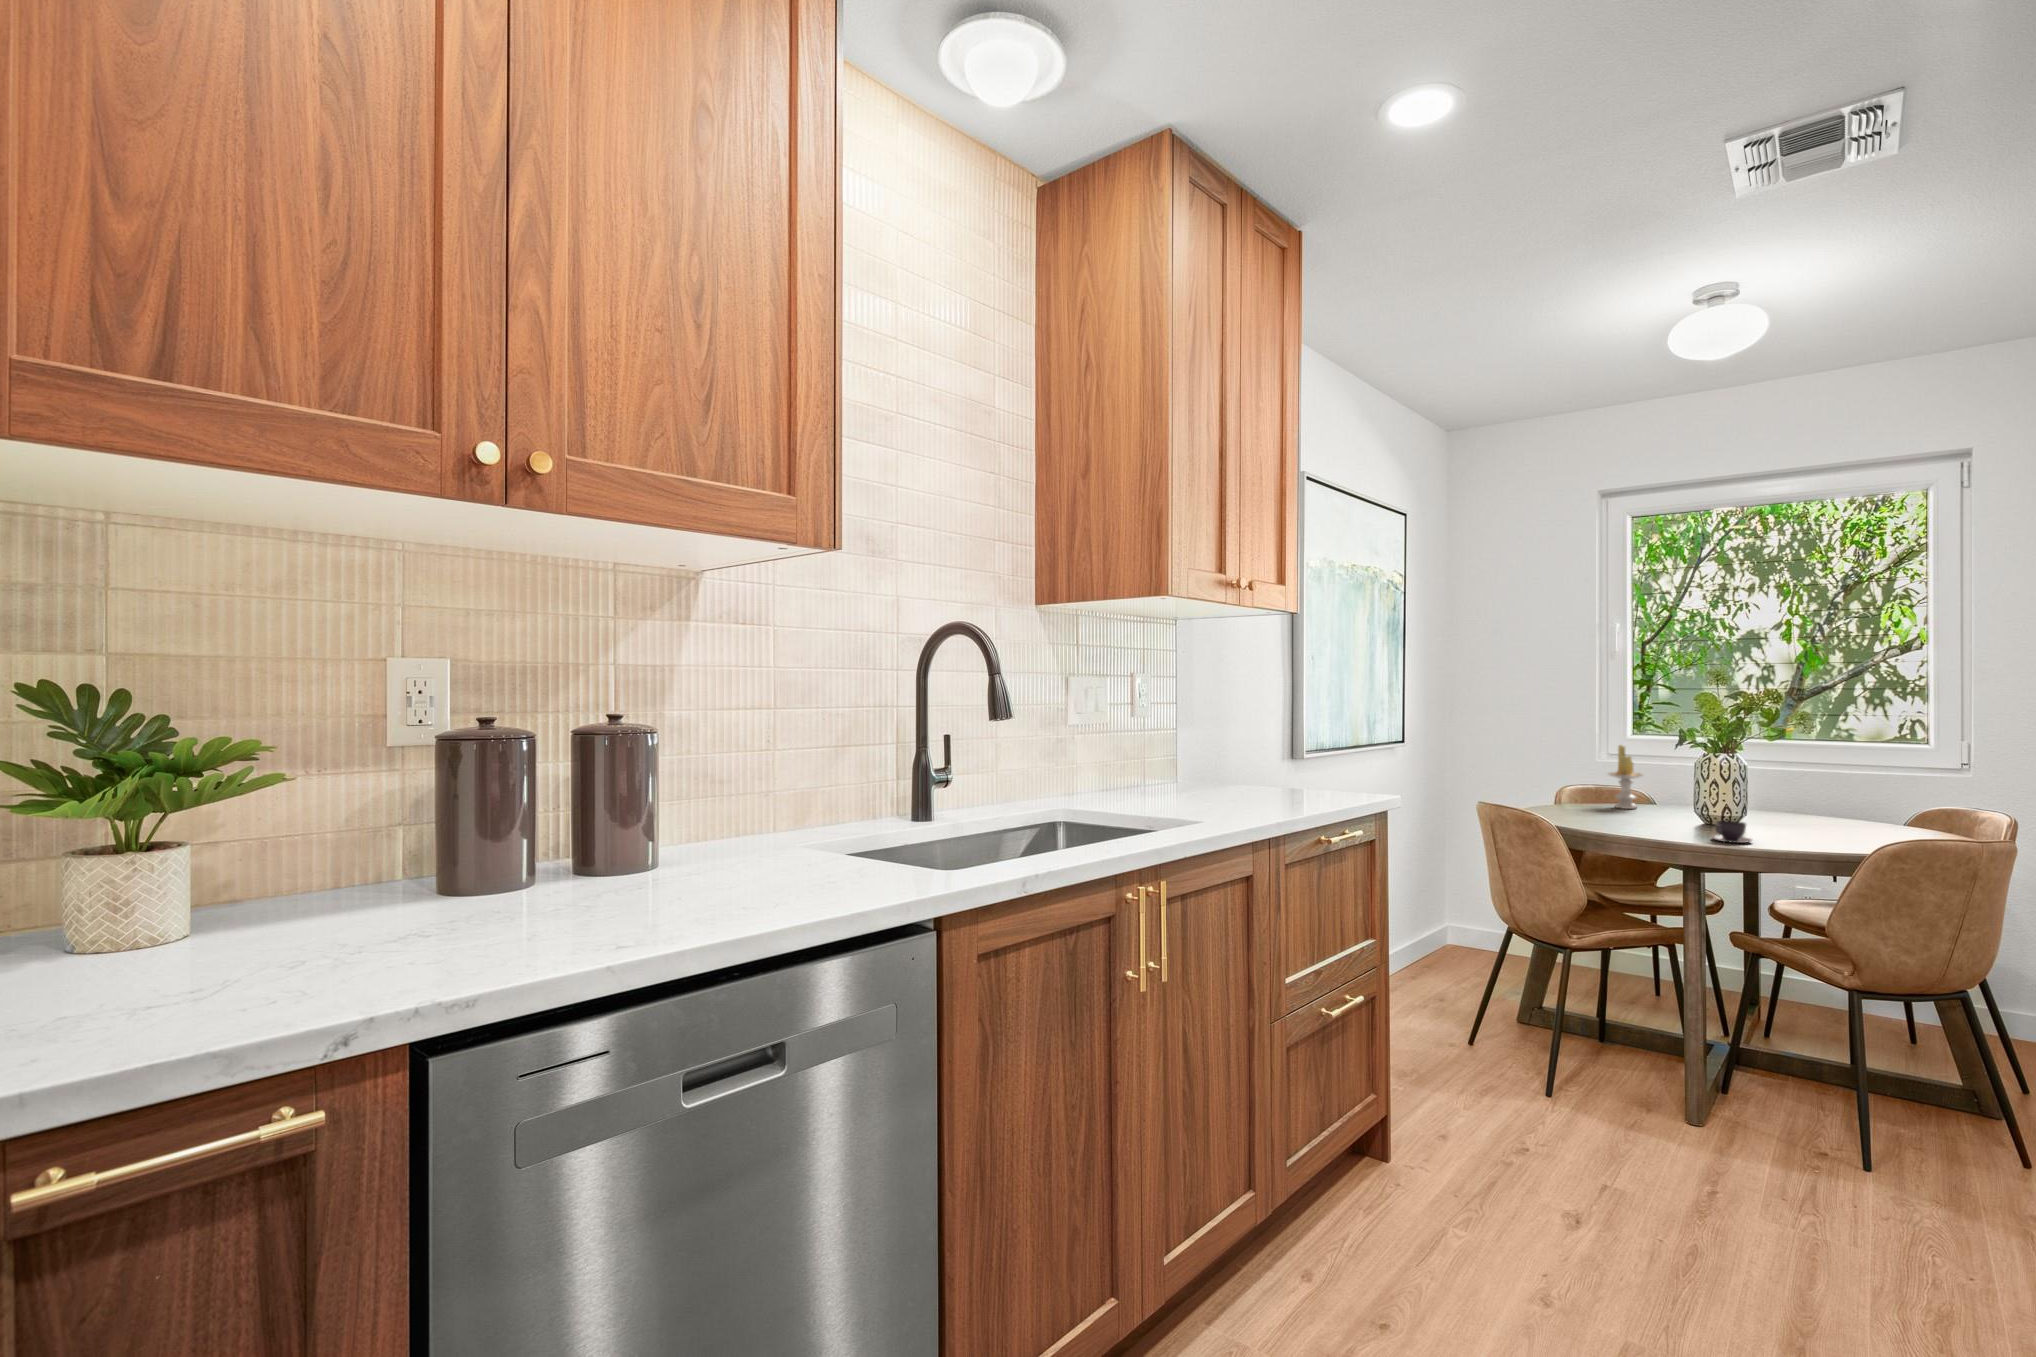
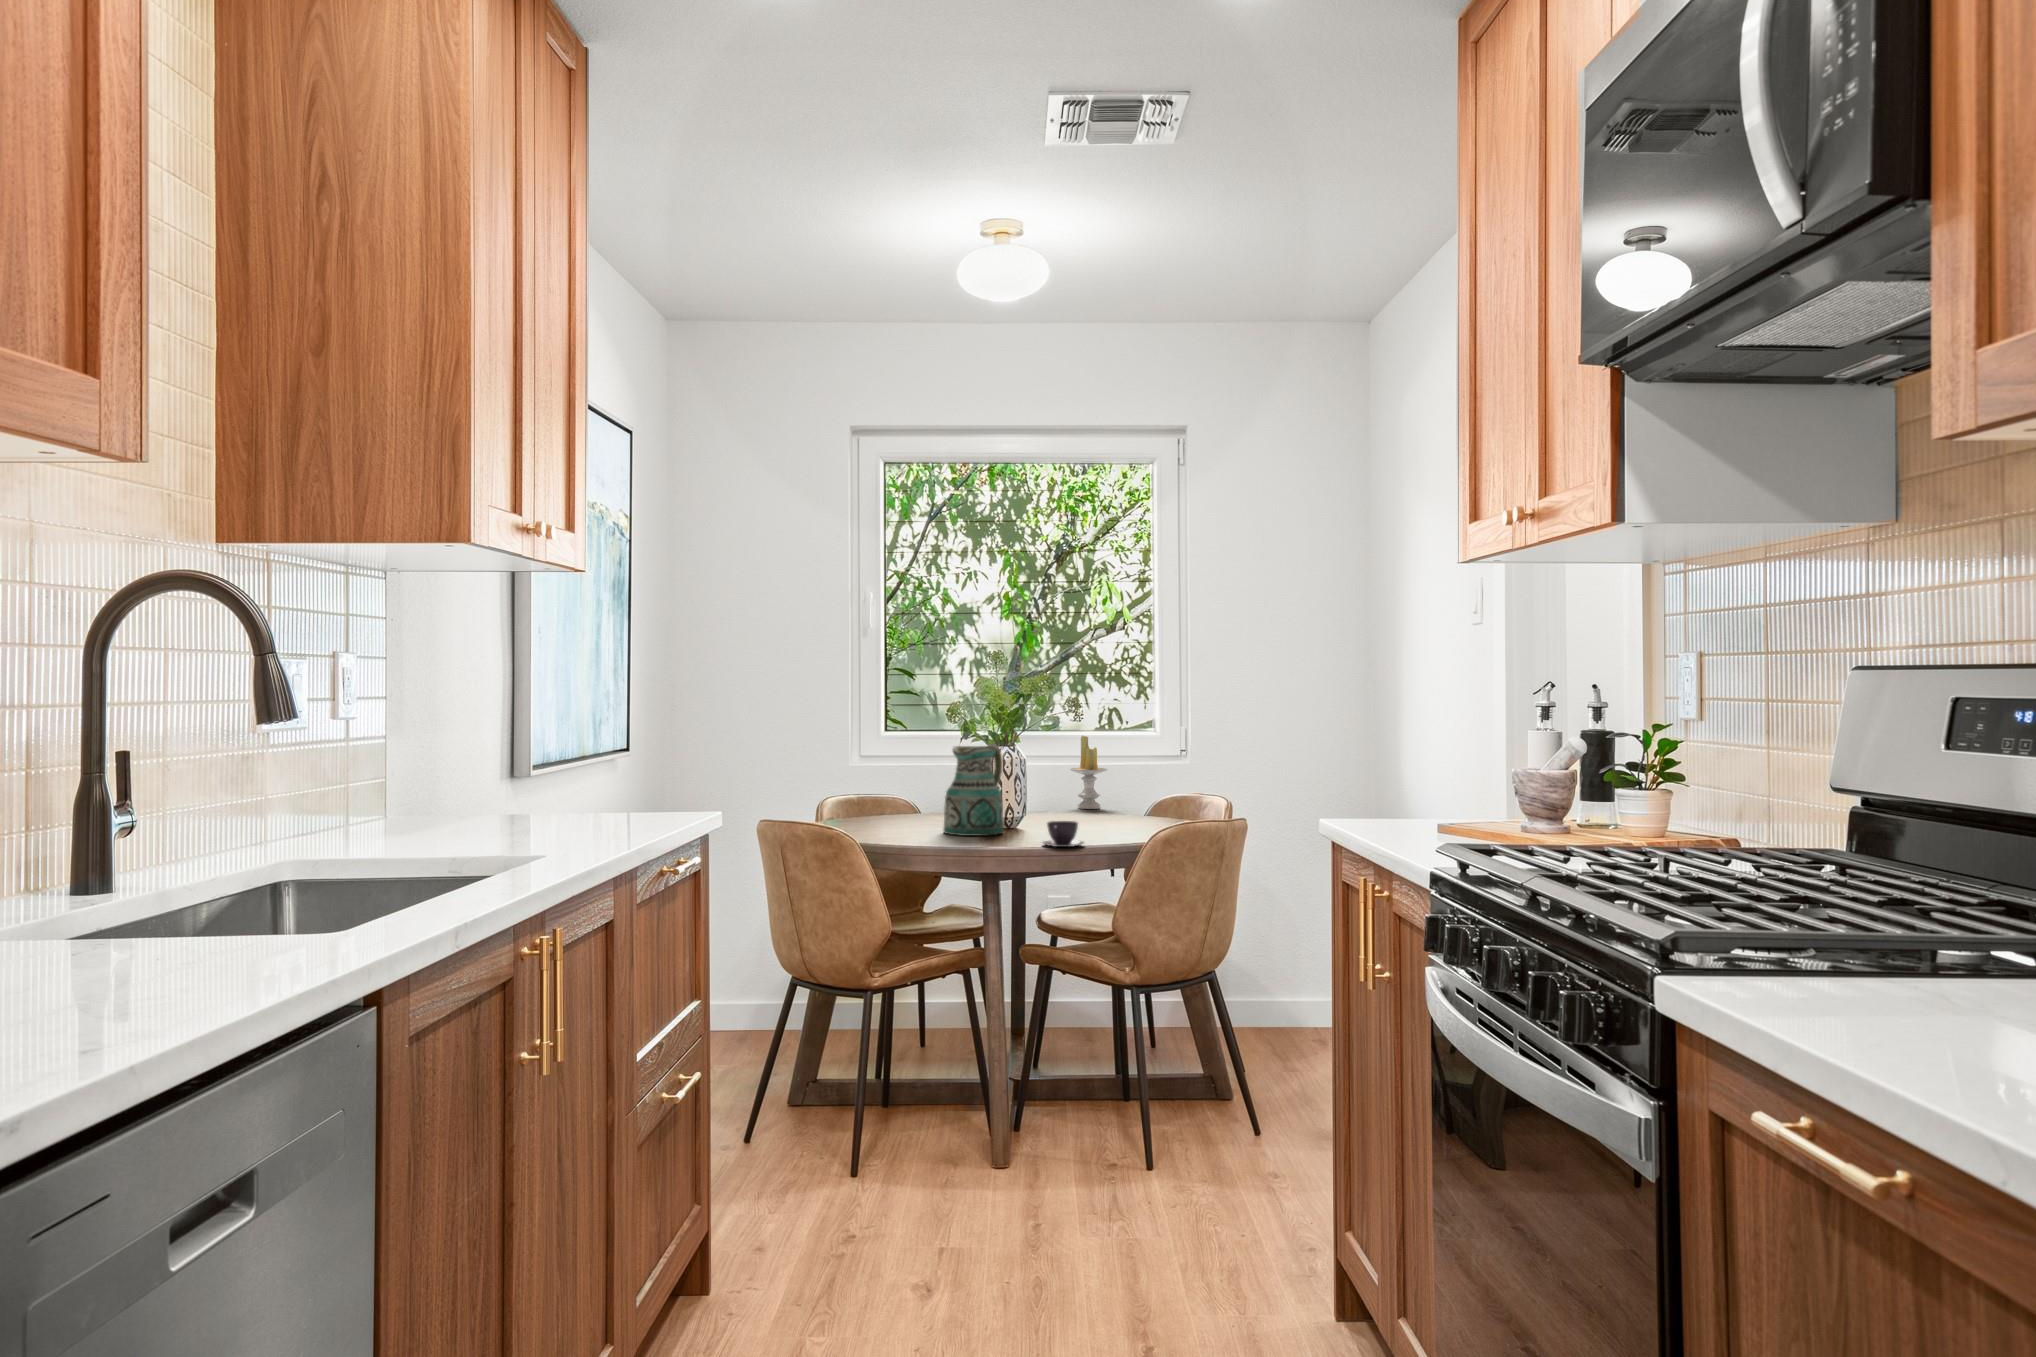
candle: present [1608,745,1643,809] -> present [1071,736,1107,809]
ceramic pitcher: none [1650,754,1714,826] -> present [943,743,1004,836]

